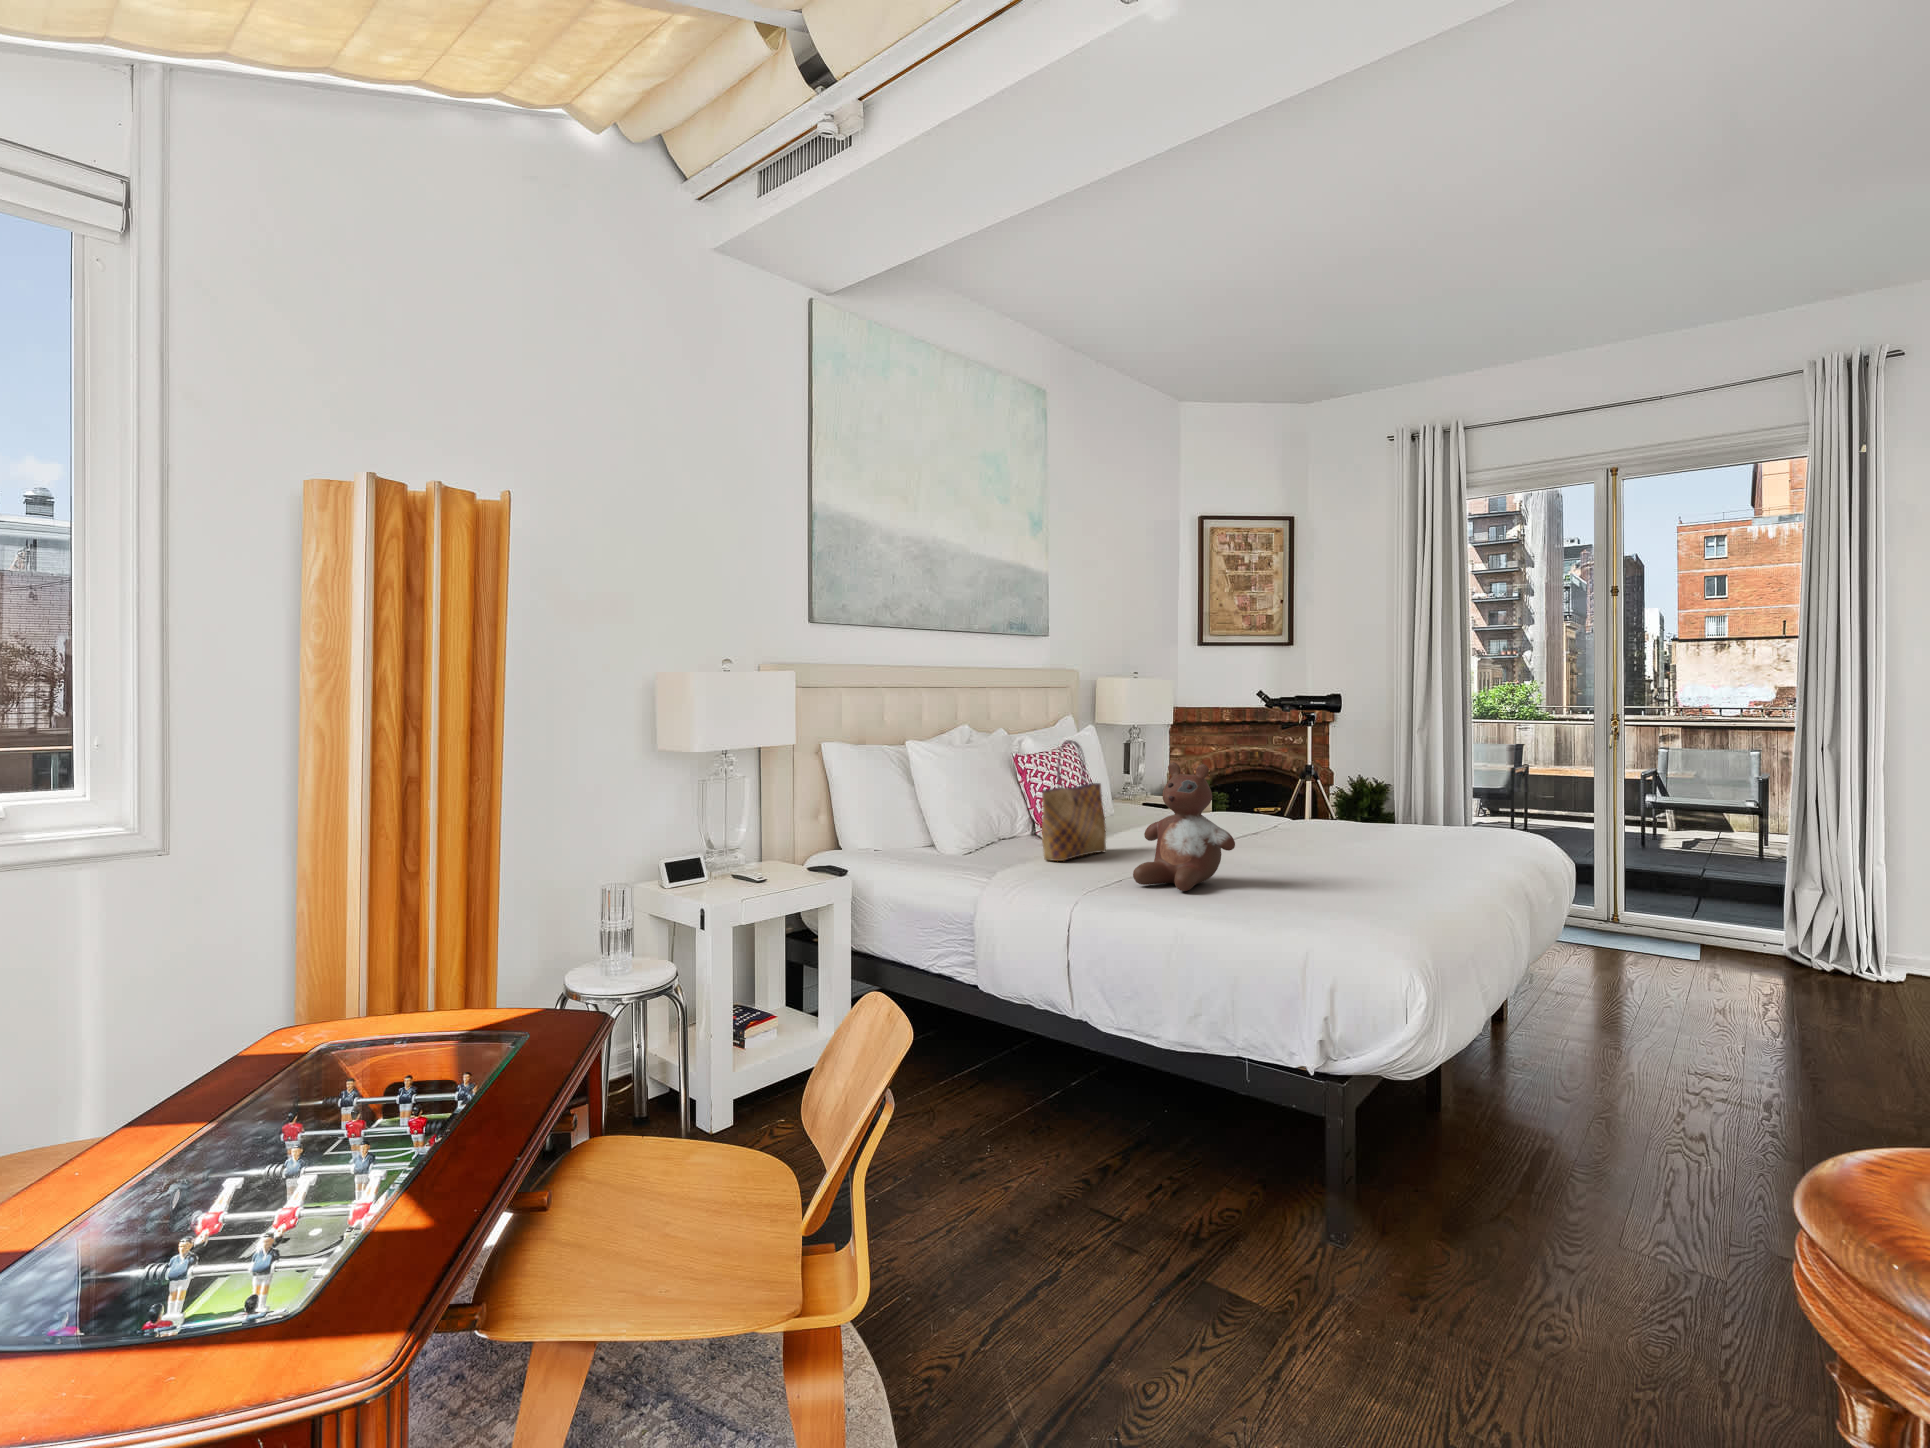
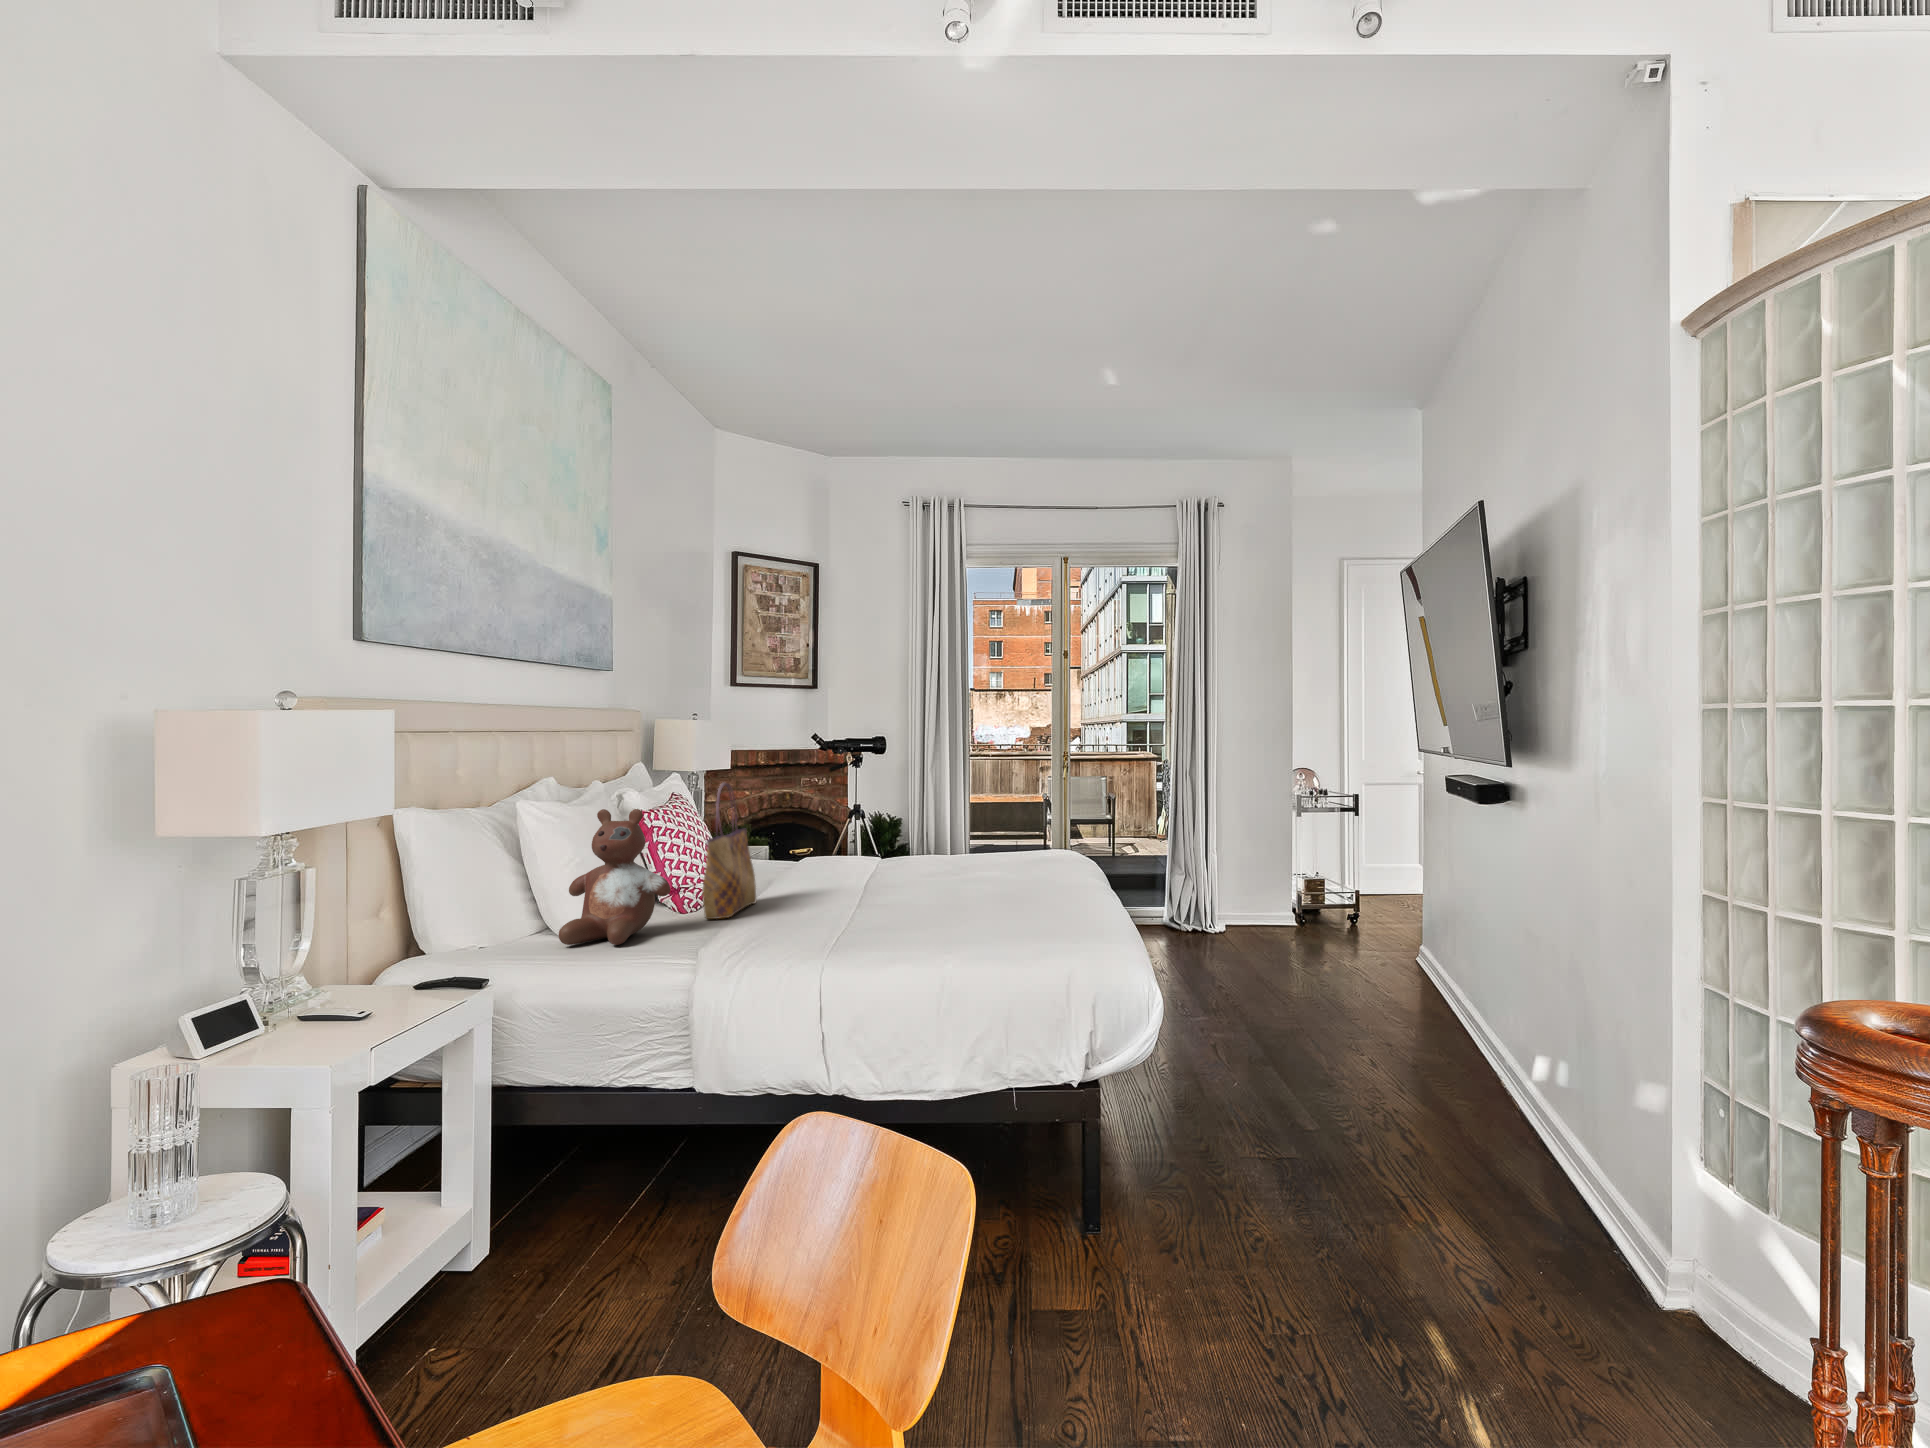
stuffed bear: present [1133,762,1235,891] -> present [559,809,670,945]

